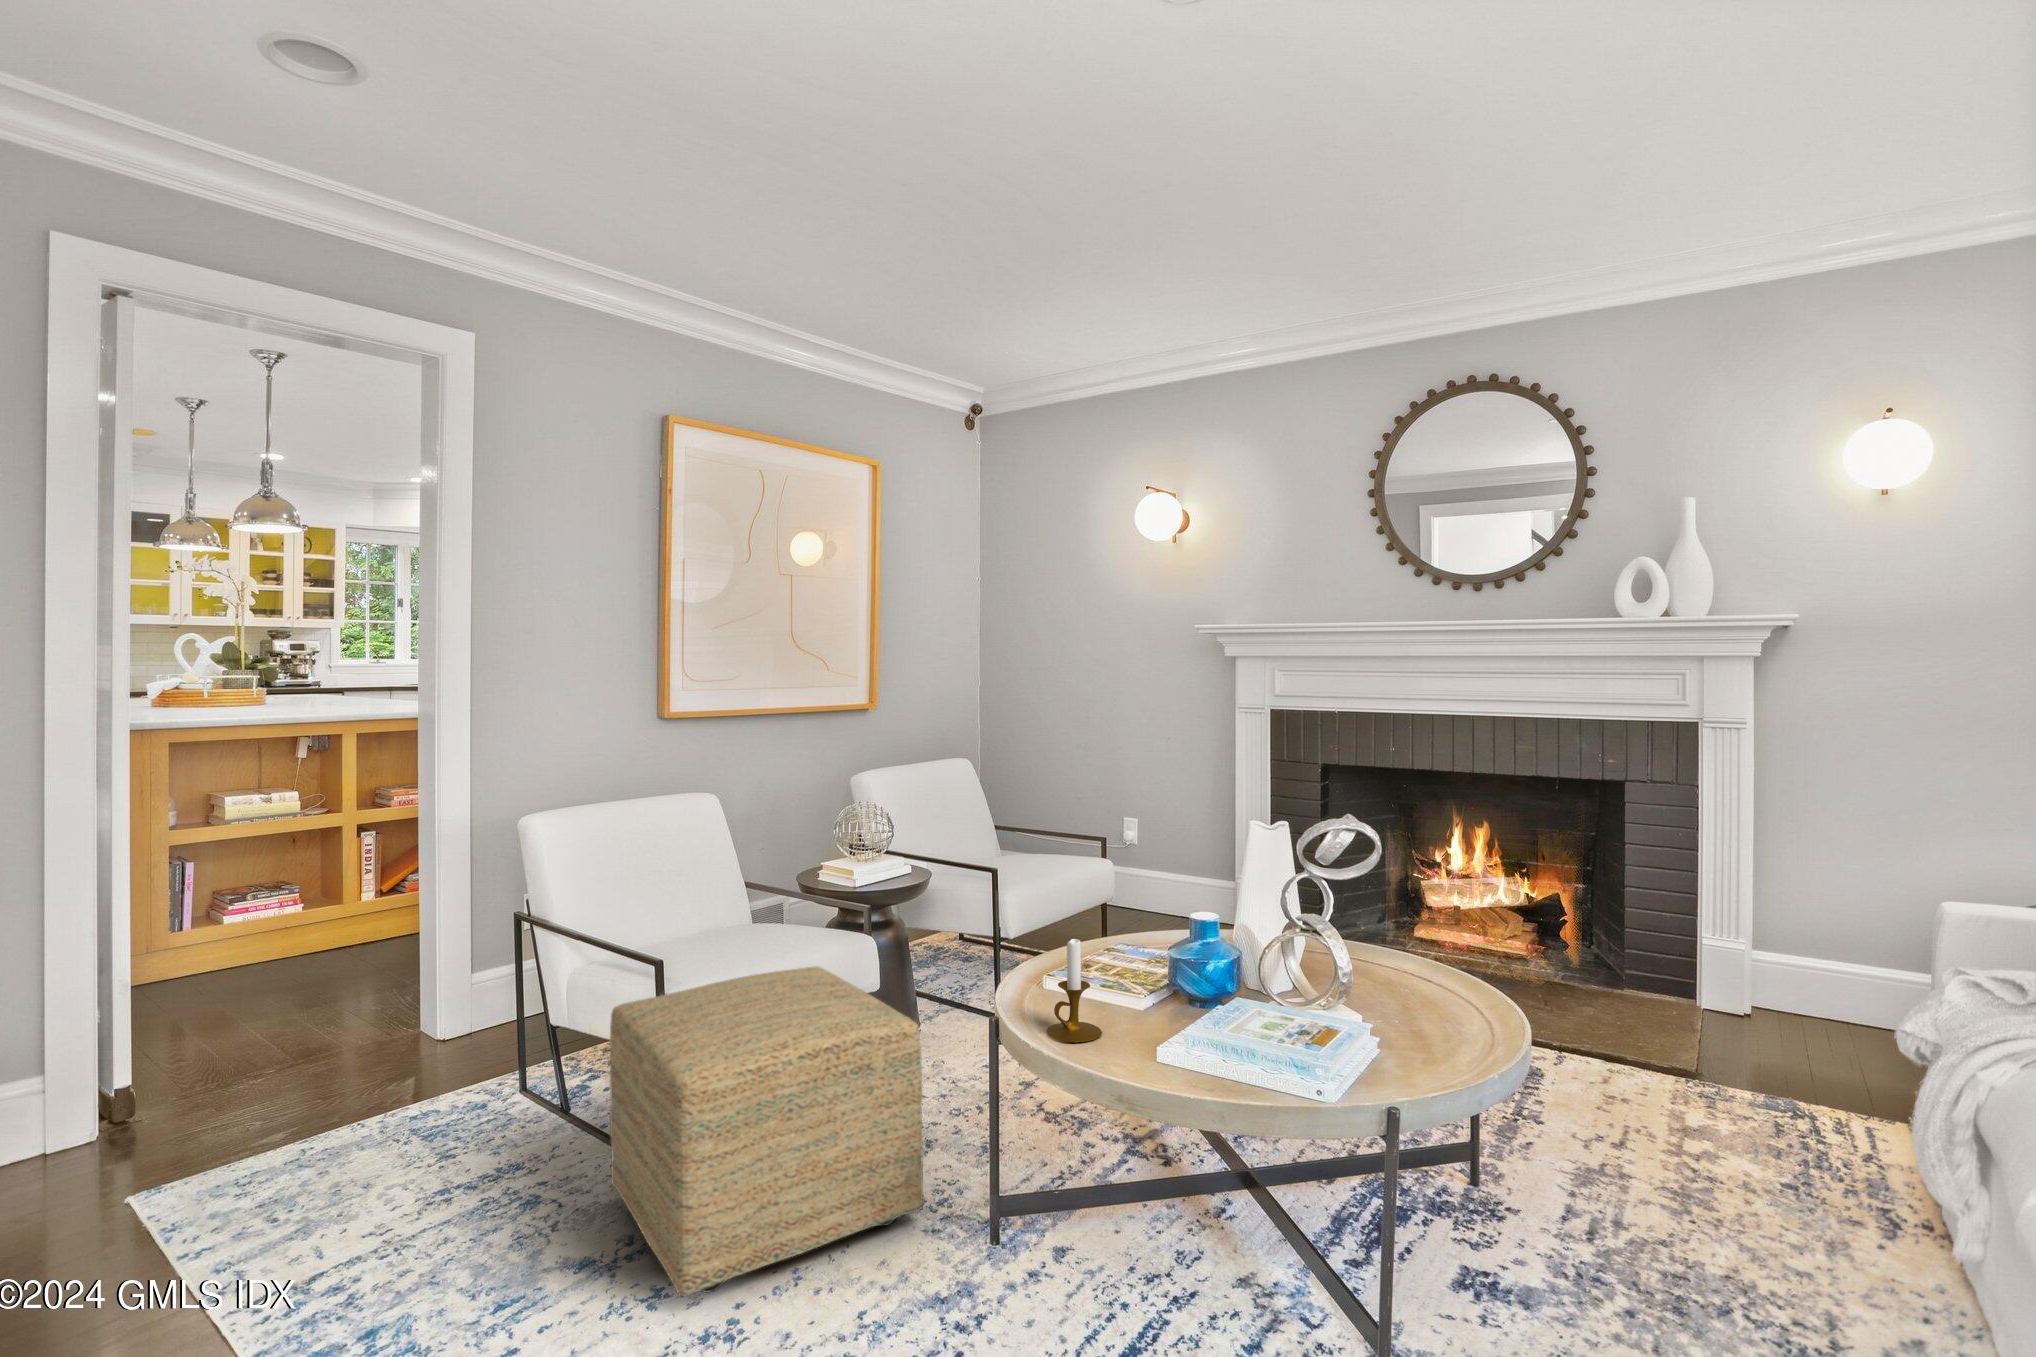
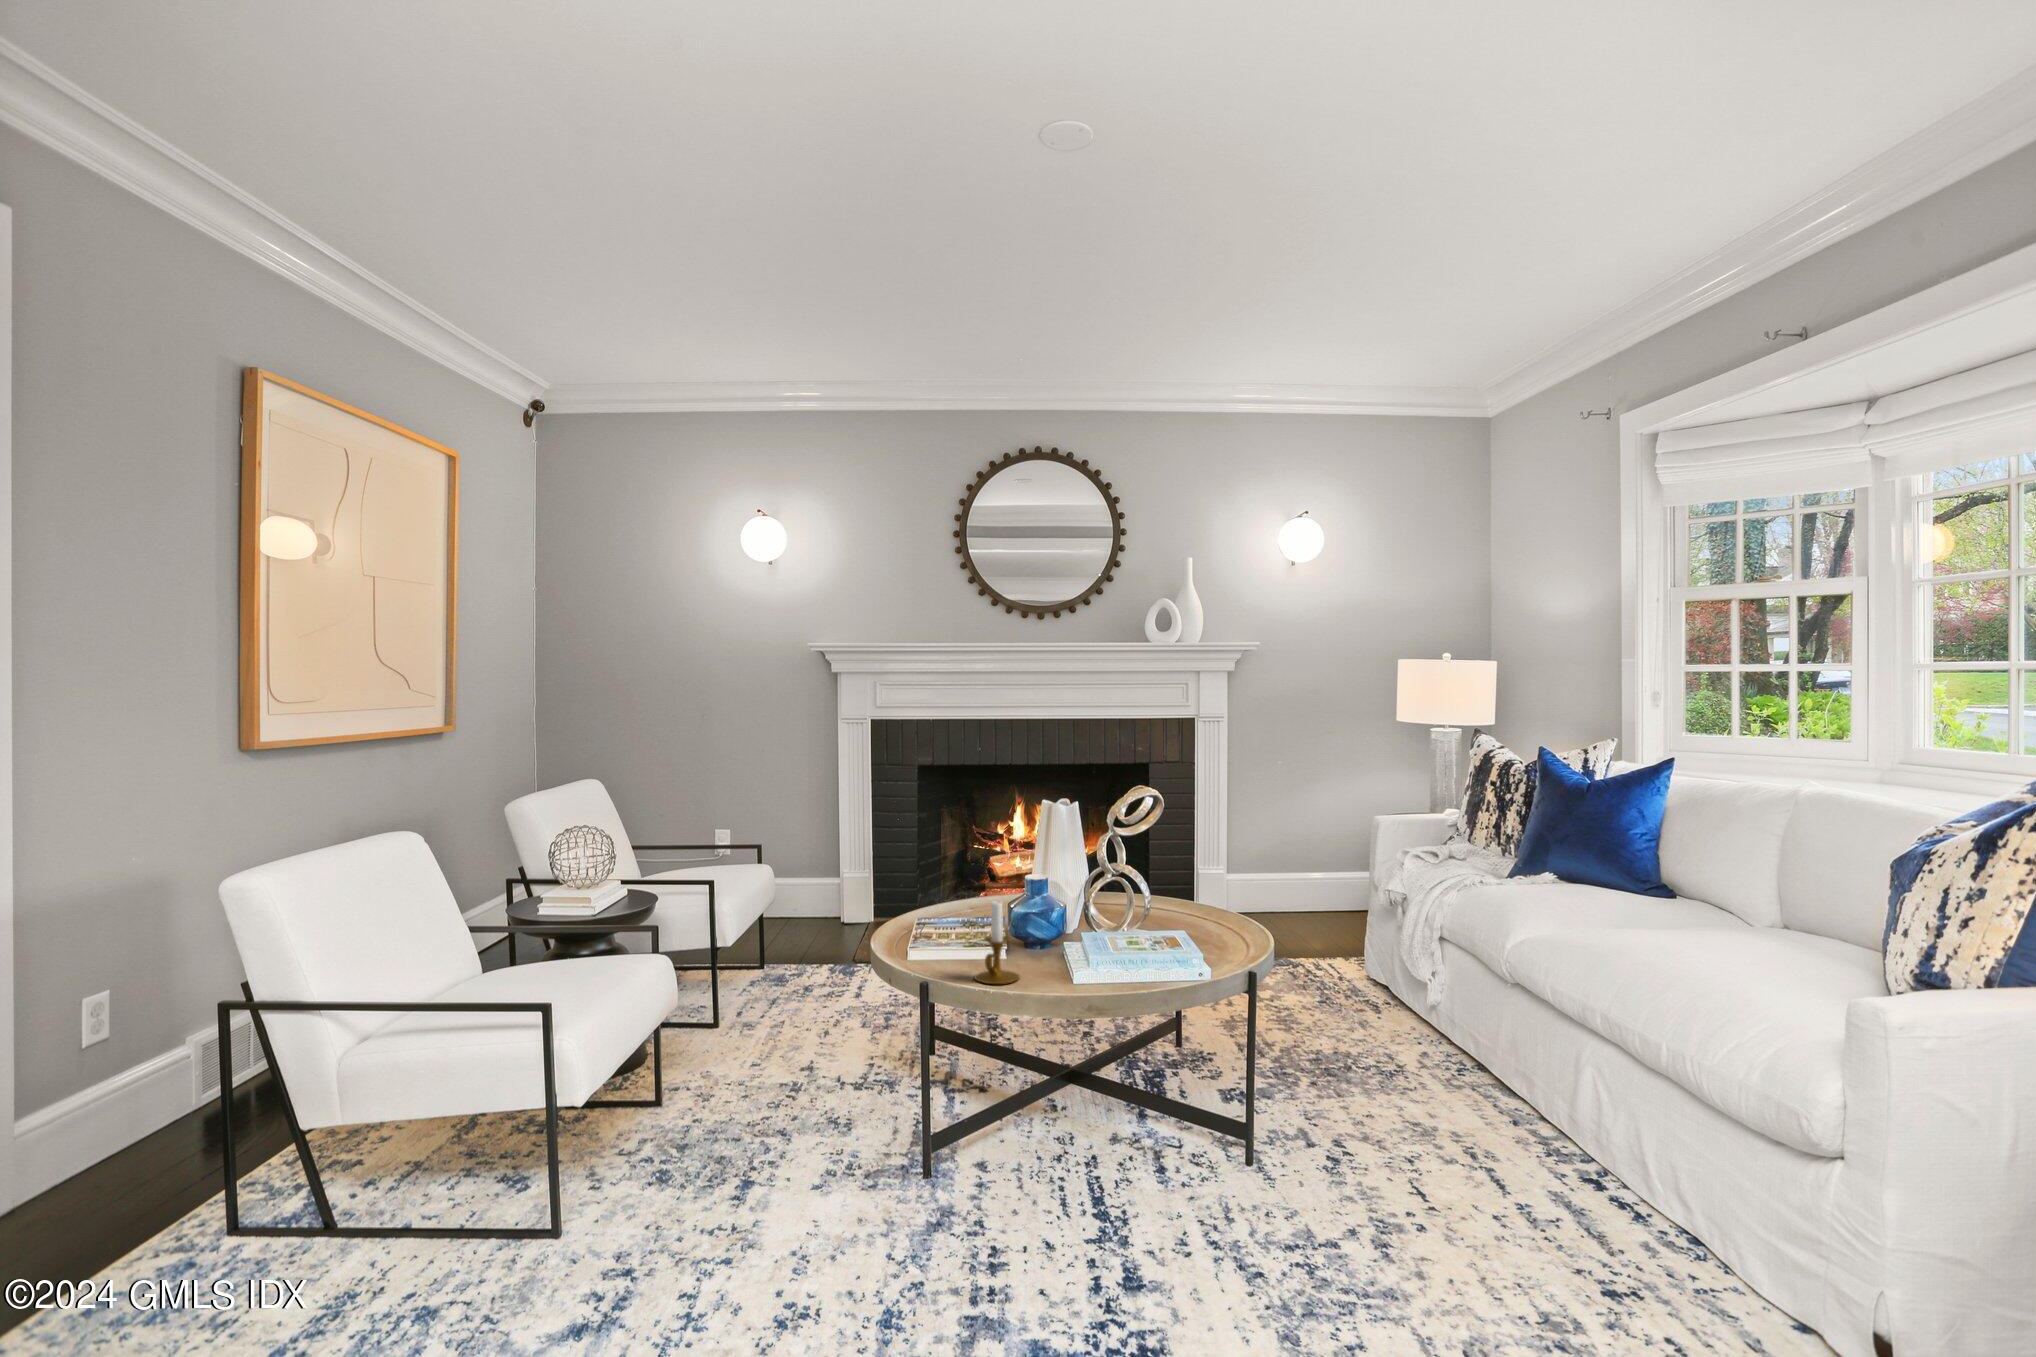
ottoman: present [610,967,923,1297] -> none [510,982,858,1299]

